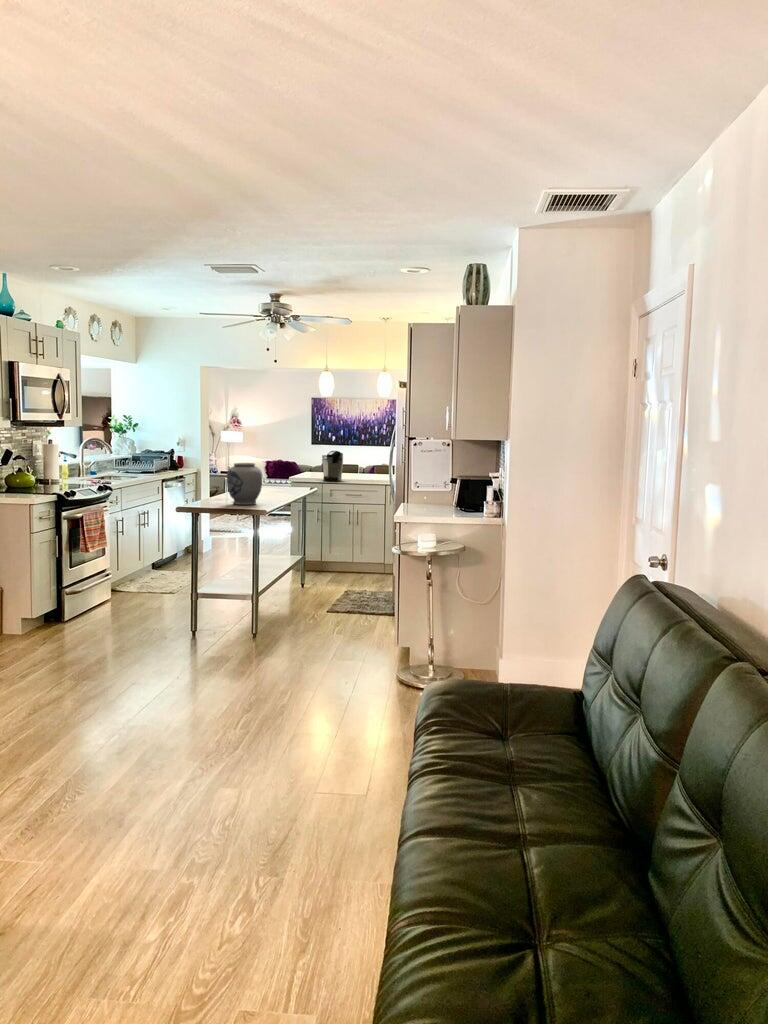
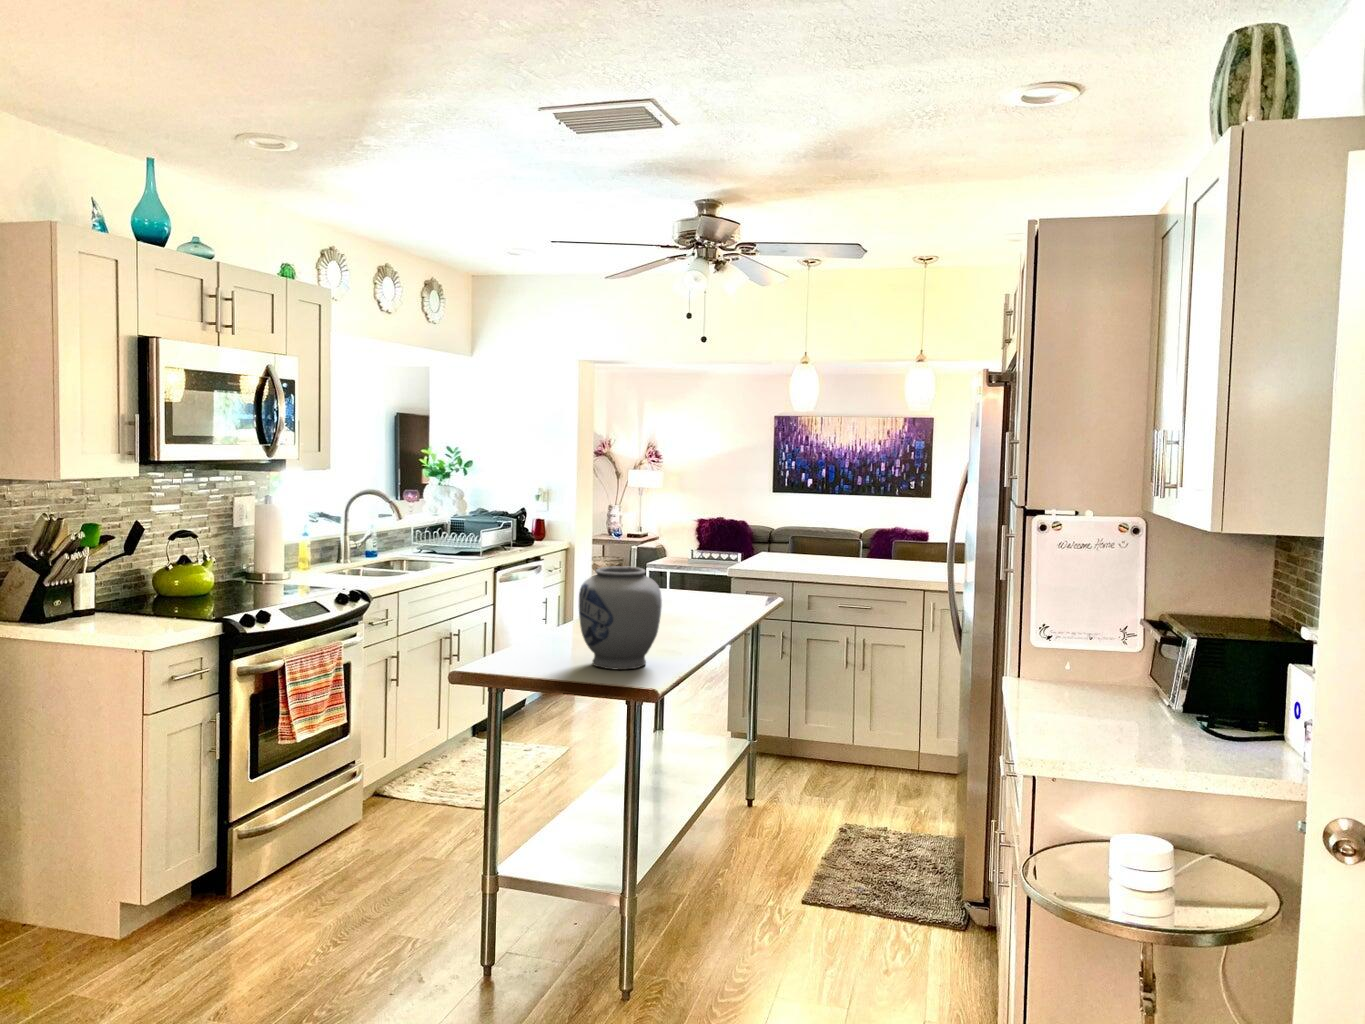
coffee maker: present [322,451,343,481] -> none [795,517,836,578]

